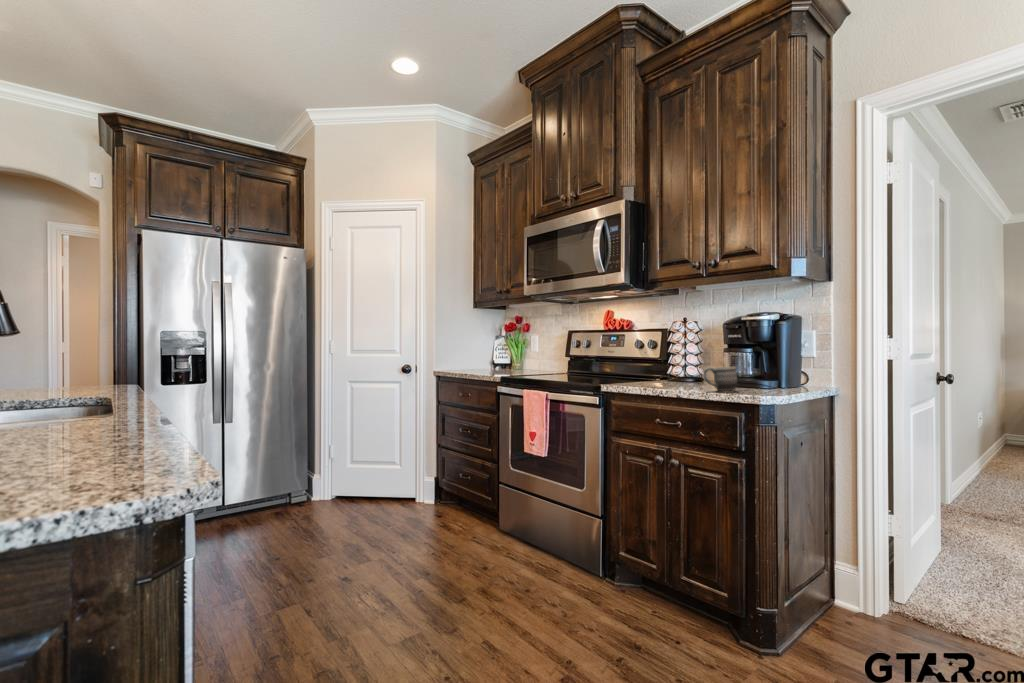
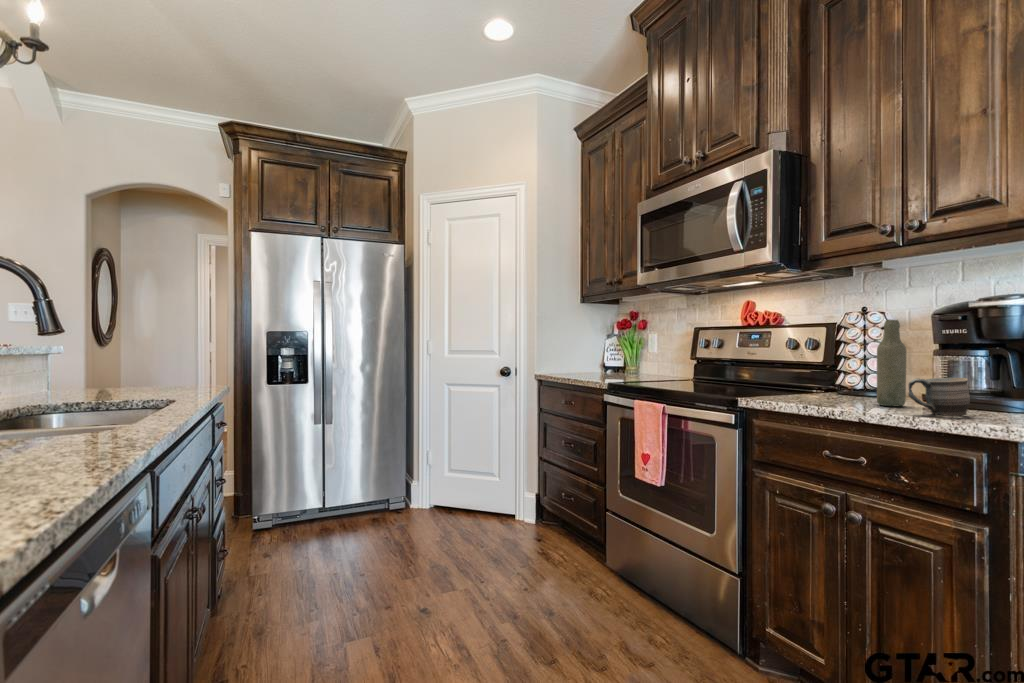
bottle: none [689,328,706,387] -> present [877,320,907,406]

